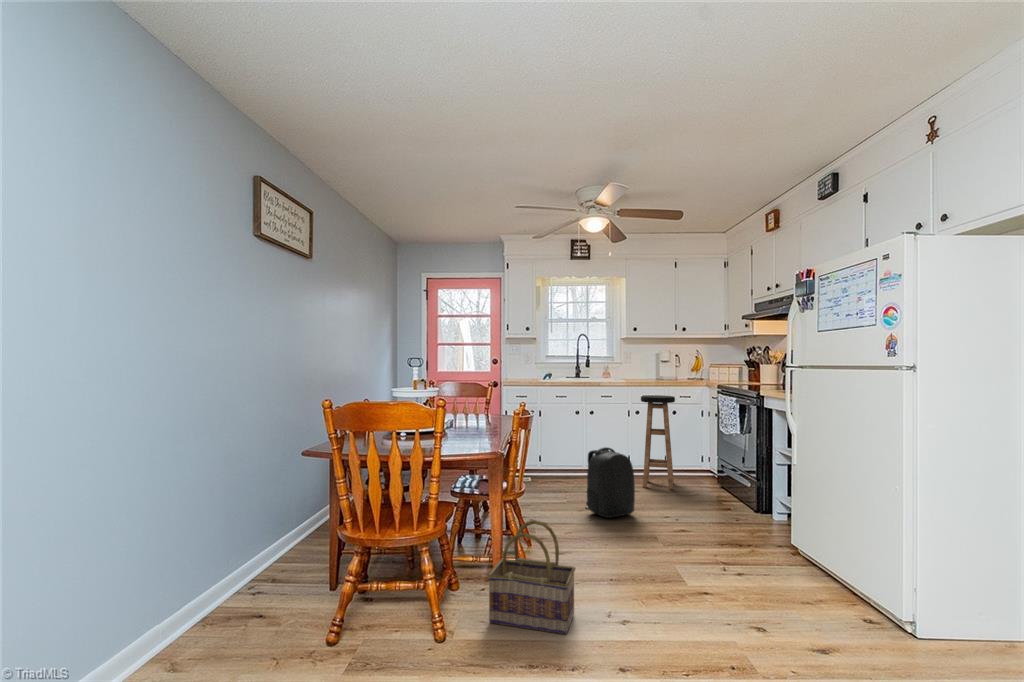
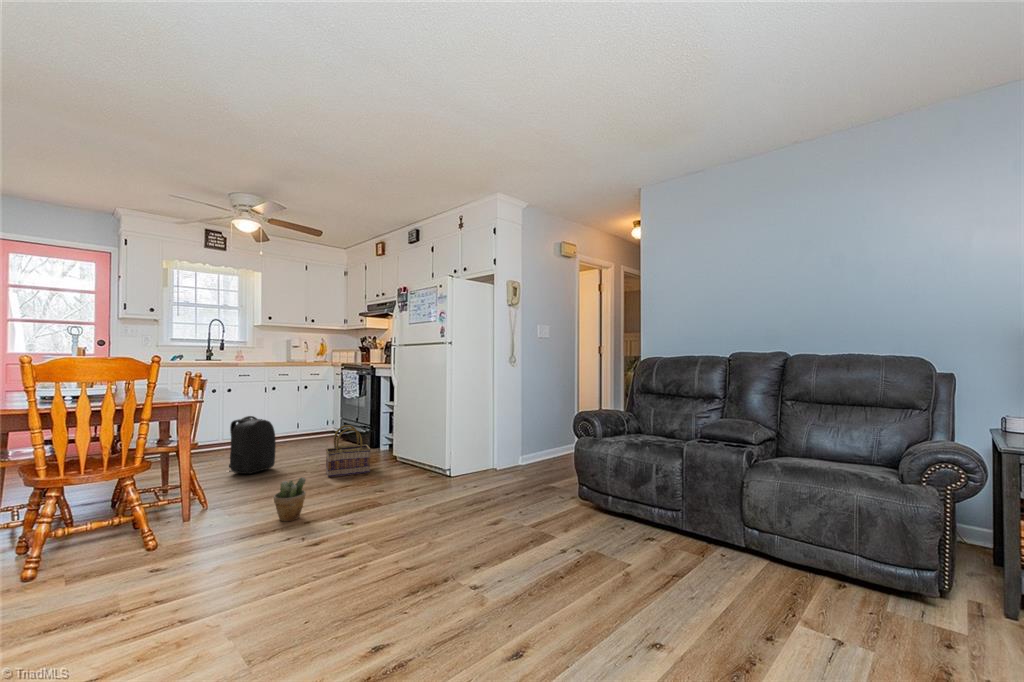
bar stool: present [641,395,675,490] -> none [276,373,306,449]
basket: present [488,520,575,634] -> present [326,425,371,477]
potted plant: none [616,549,655,607] -> present [274,477,306,521]

